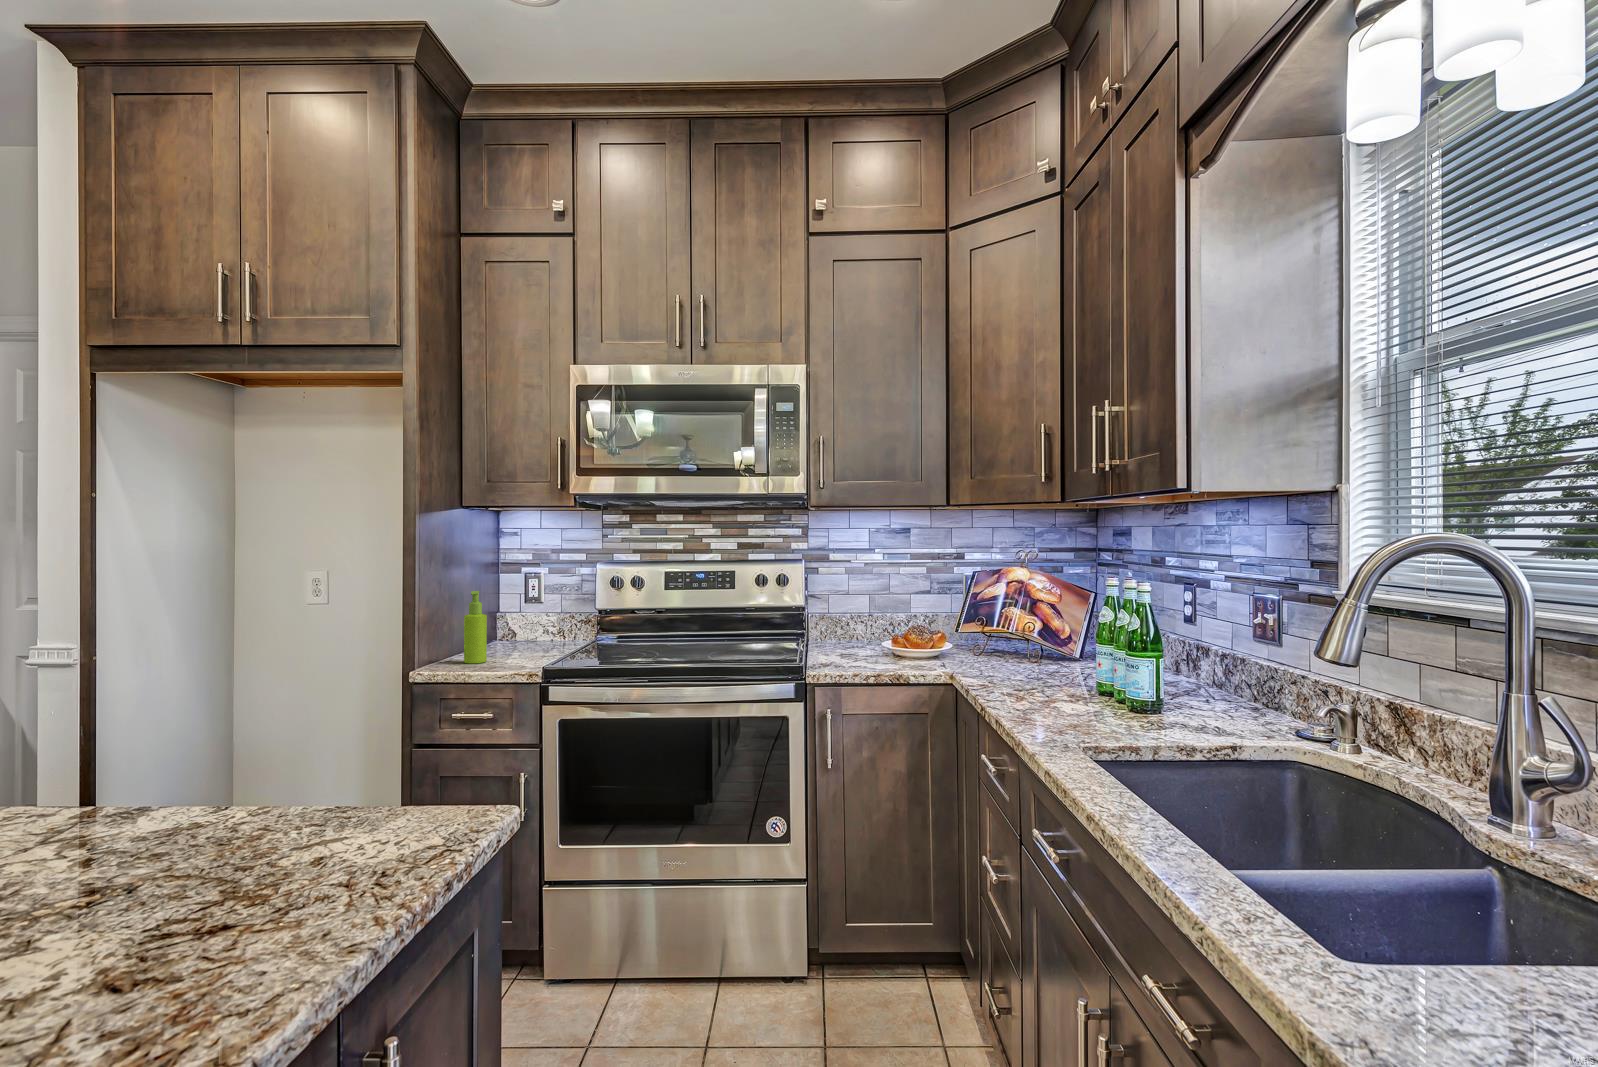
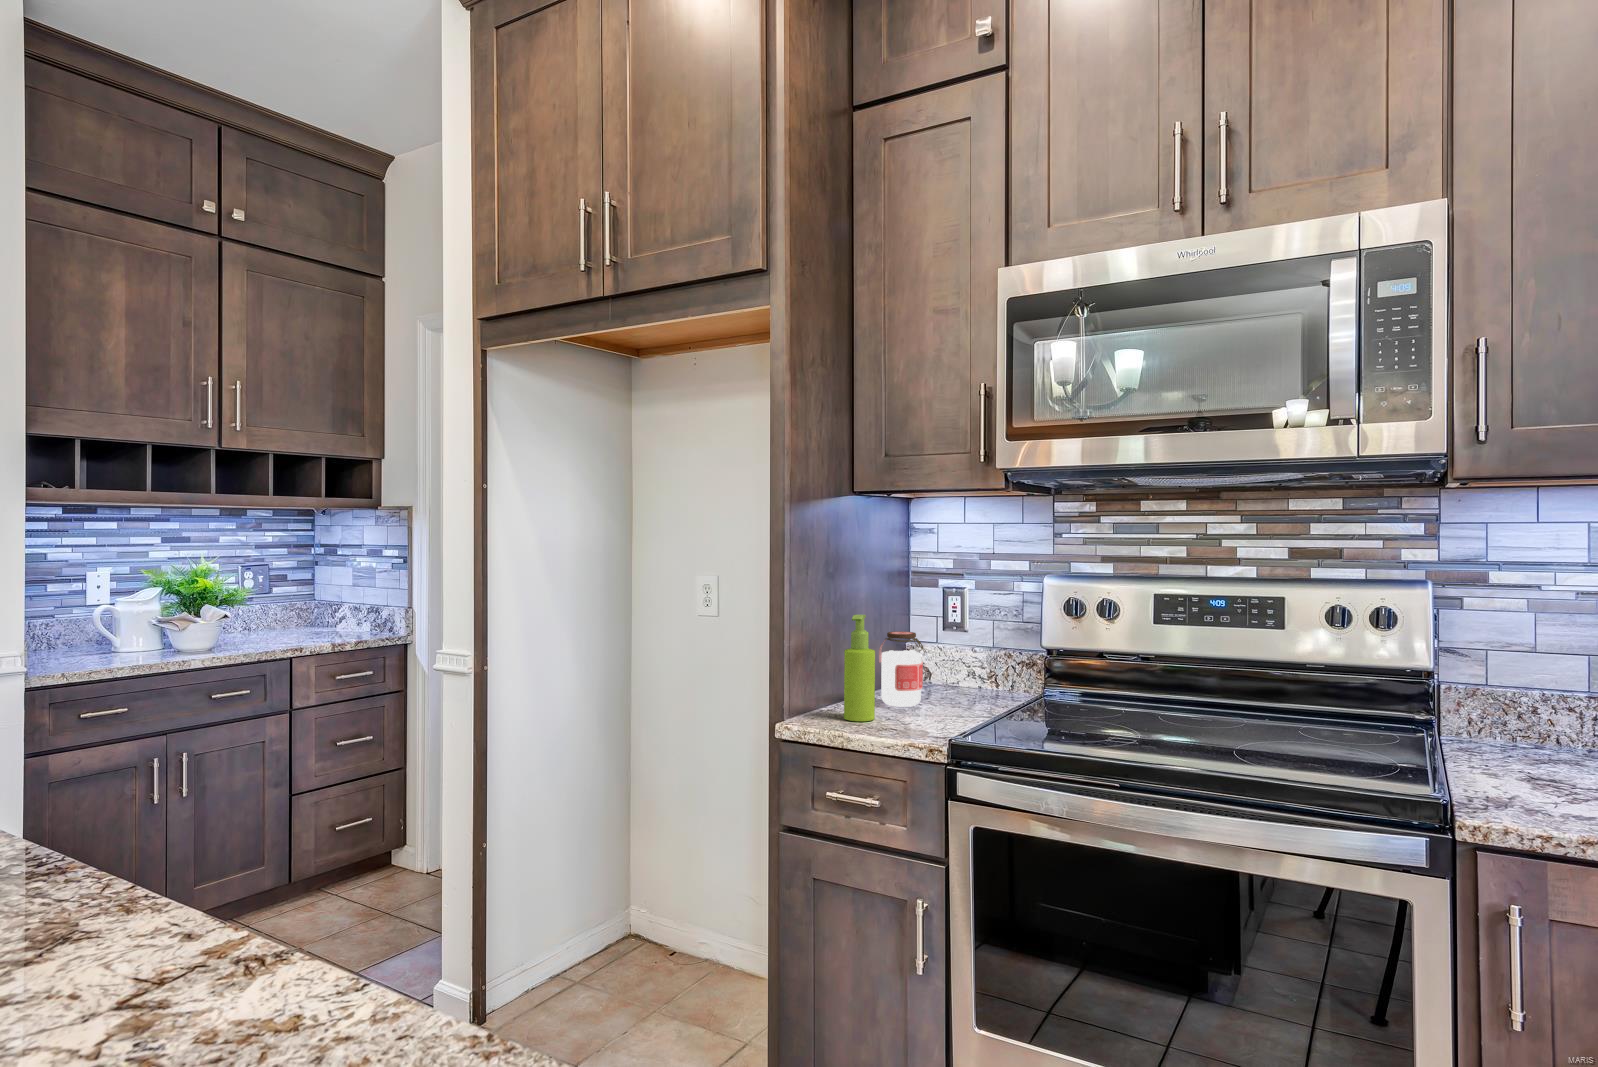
jar: none [485,603,518,654] -> present [879,631,925,707]

